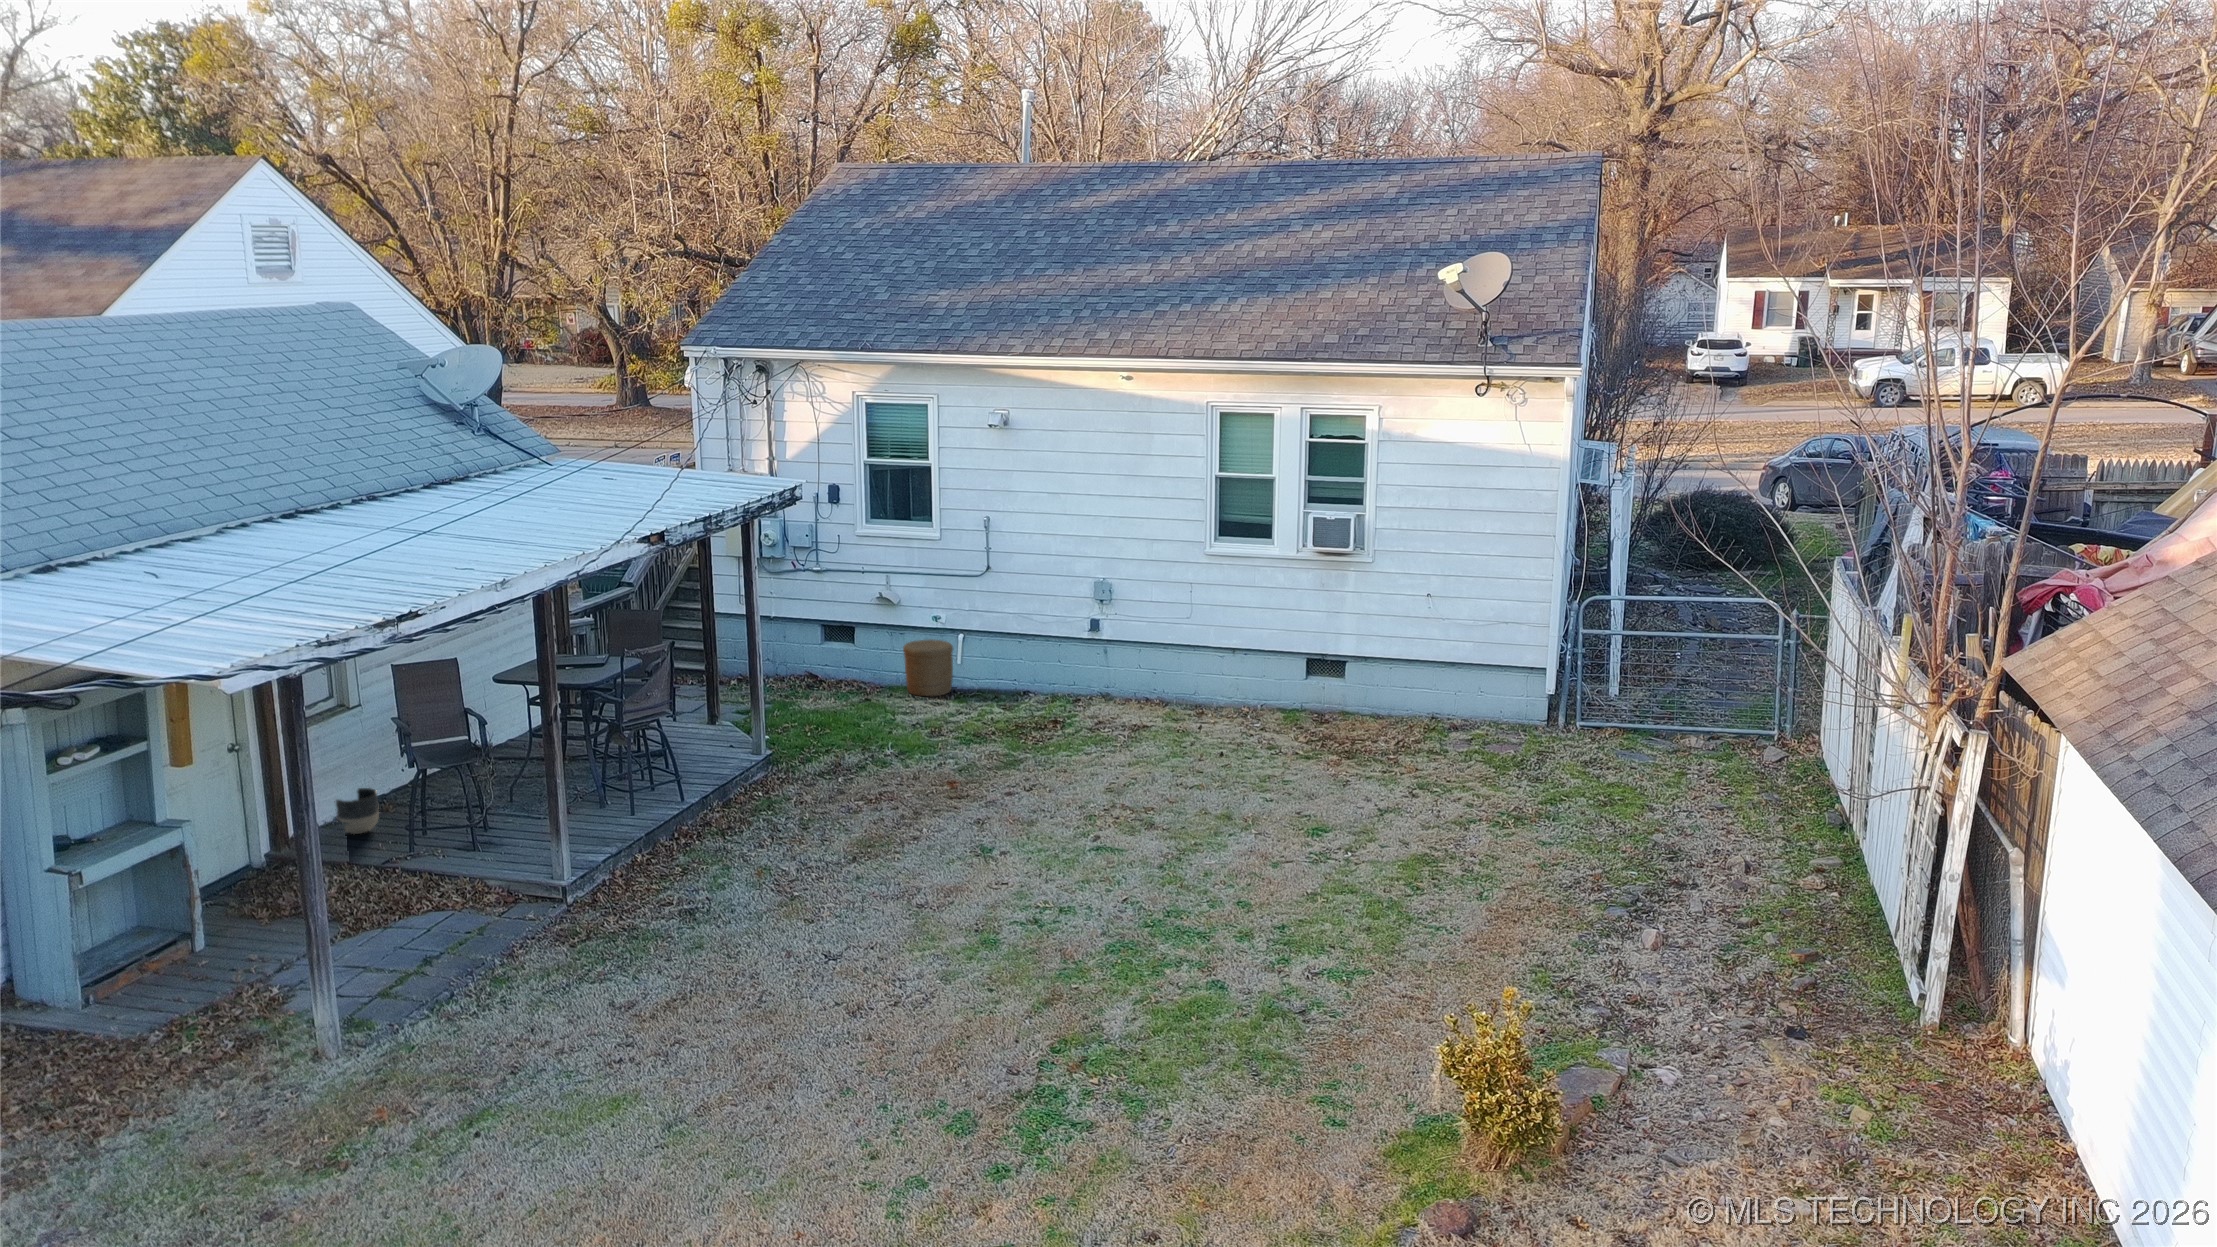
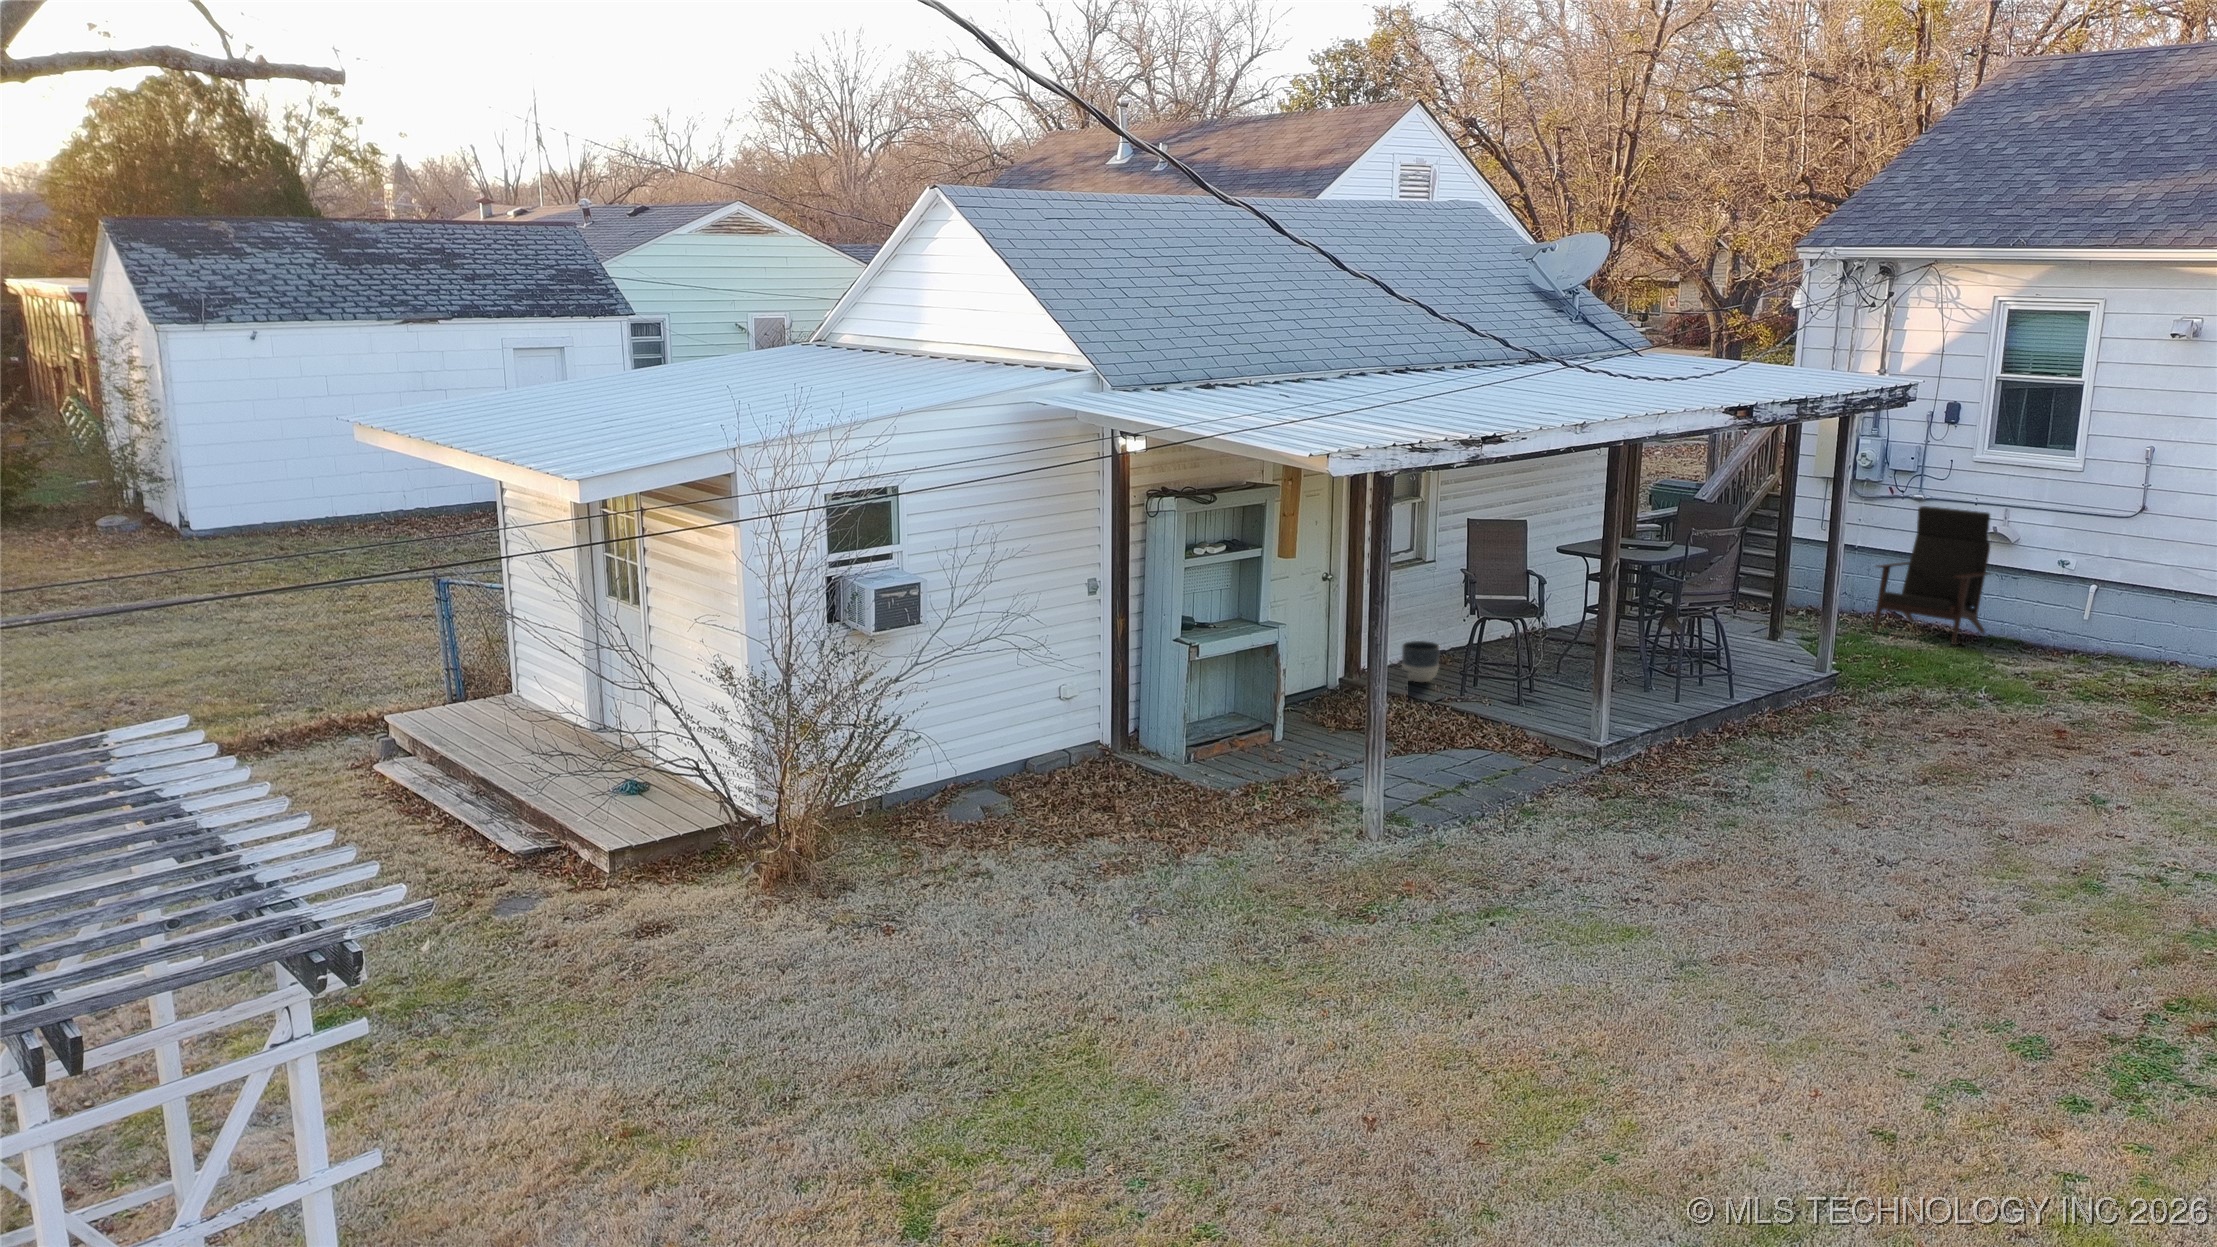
lounge chair: none [789,574,885,698] -> present [1873,506,1990,645]
woven basket: present [903,639,953,696] -> none [2014,589,2082,654]

